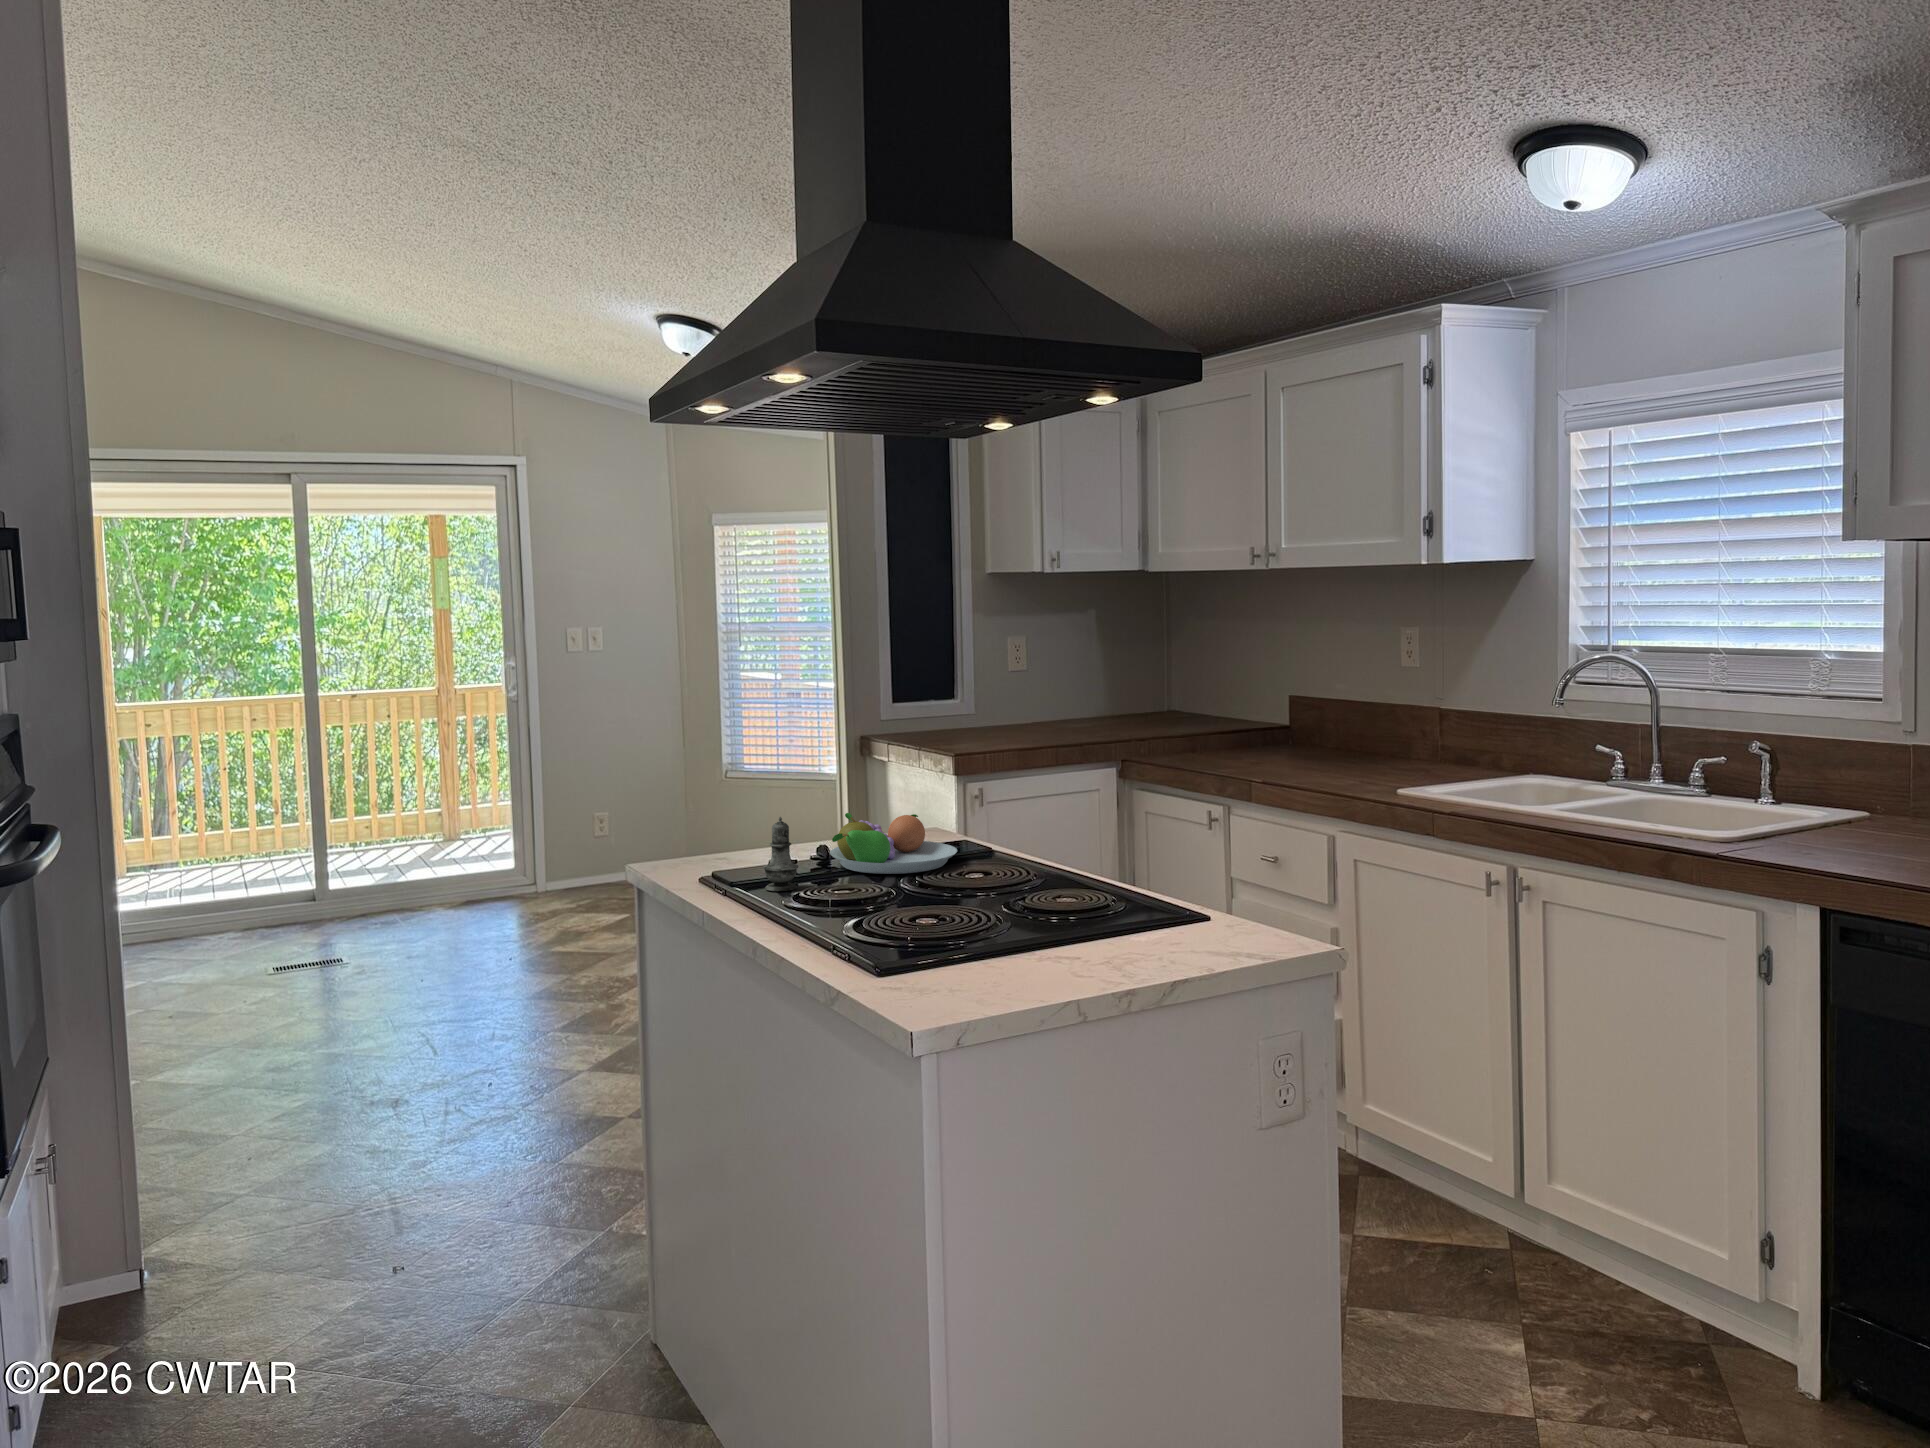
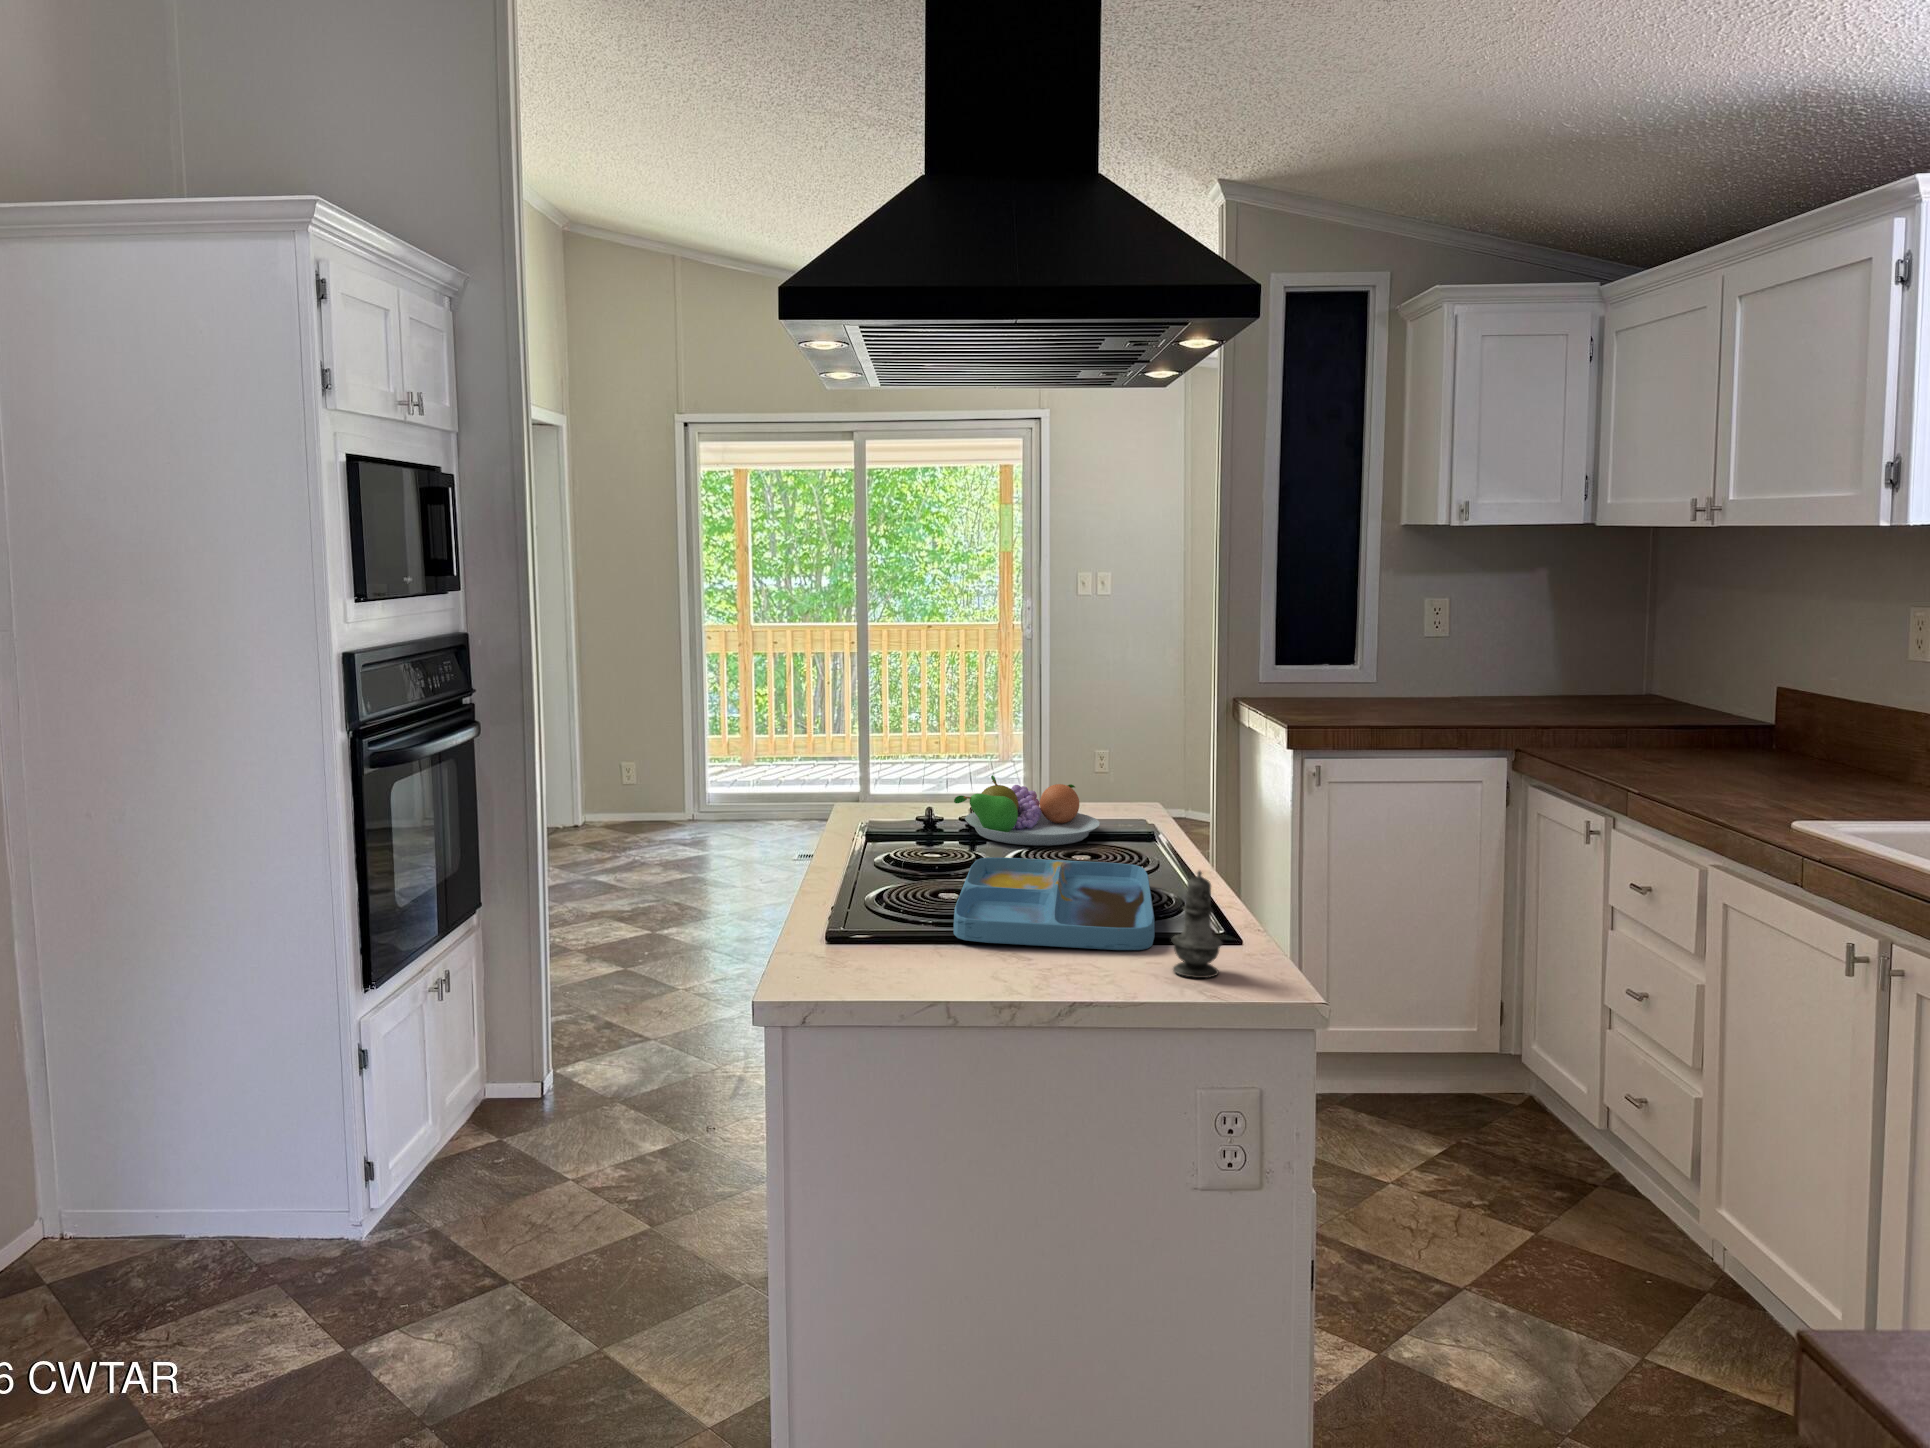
salt shaker: present [763,817,799,891] -> present [1171,871,1222,978]
tray: none [923,873,1158,951] -> present [954,857,1155,950]

